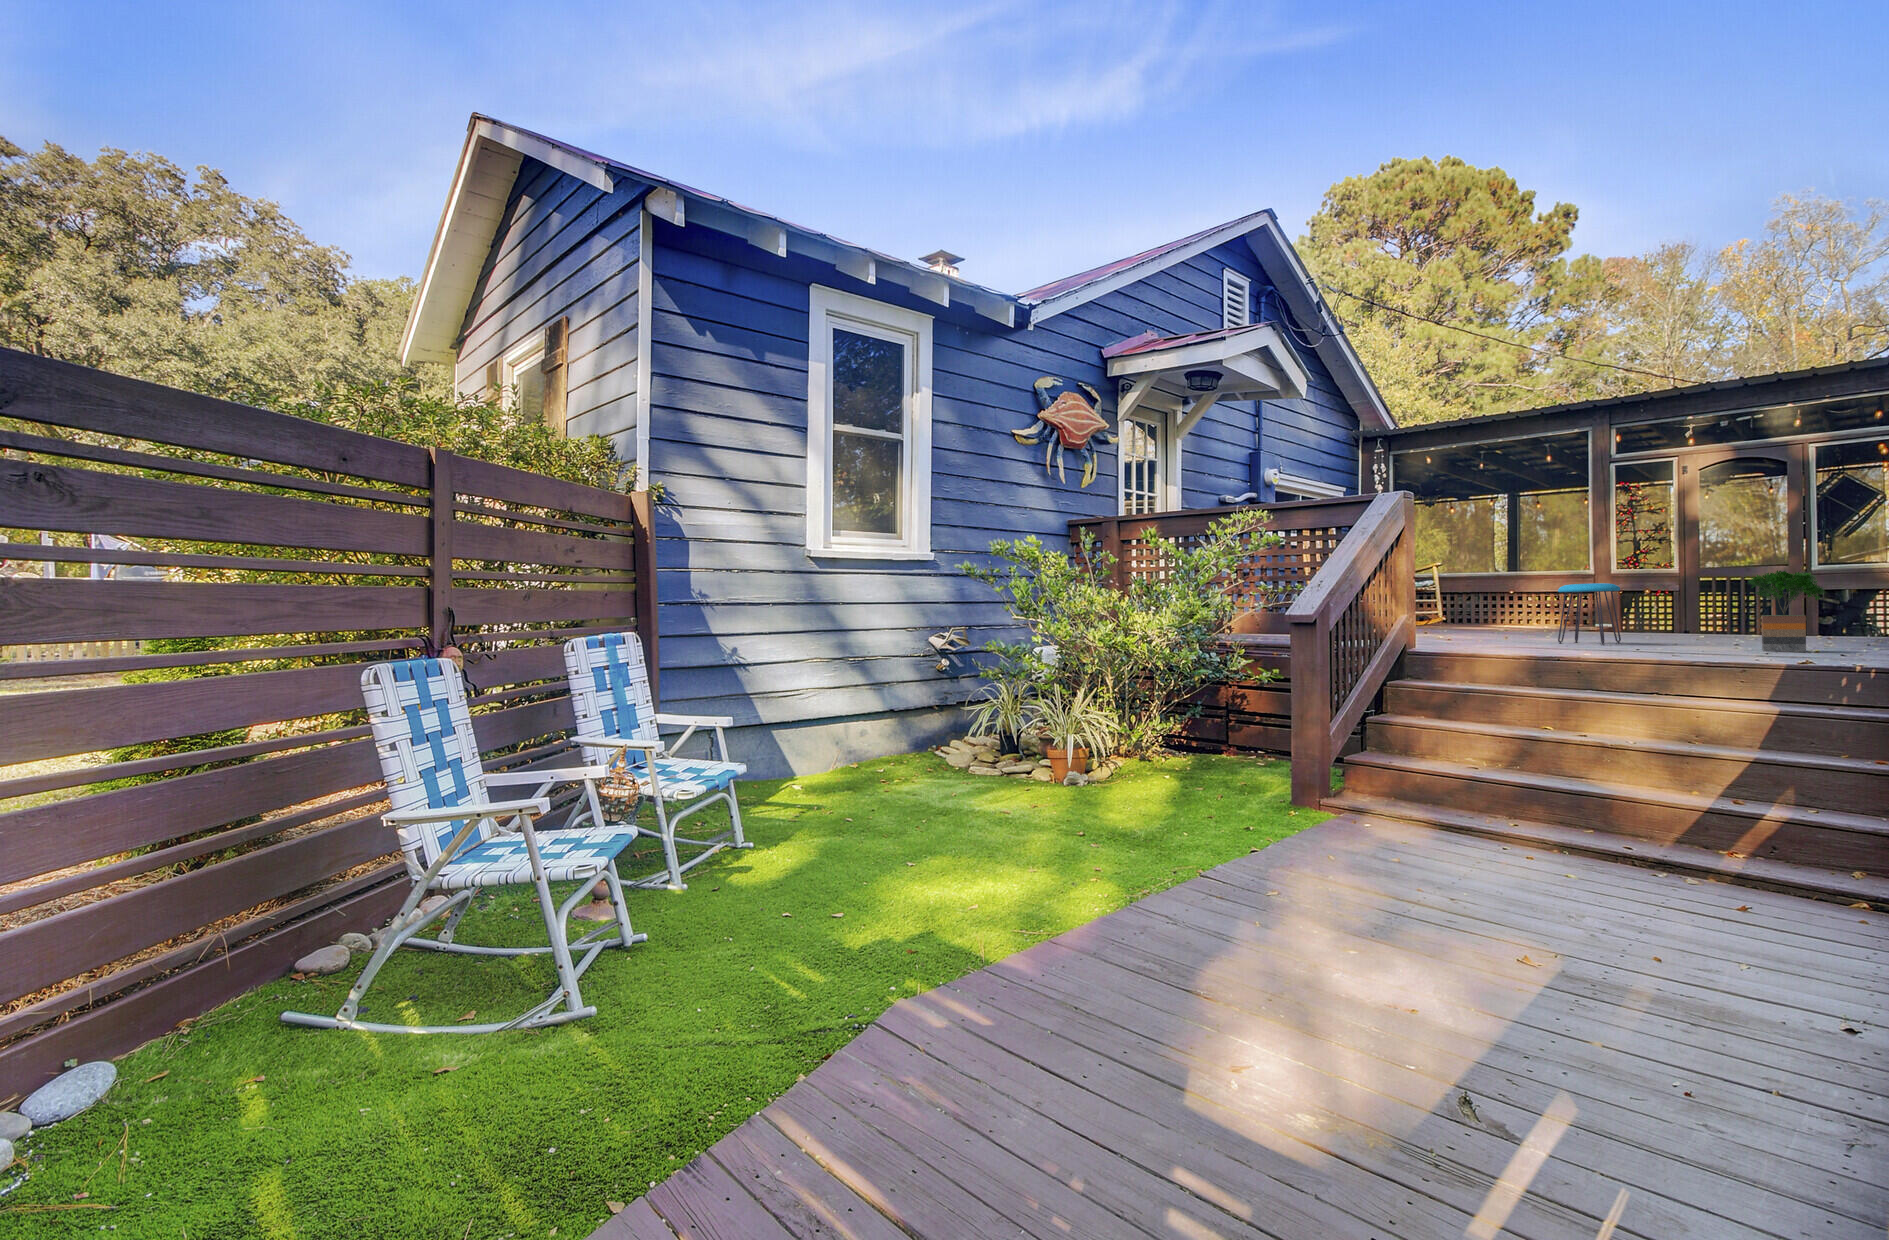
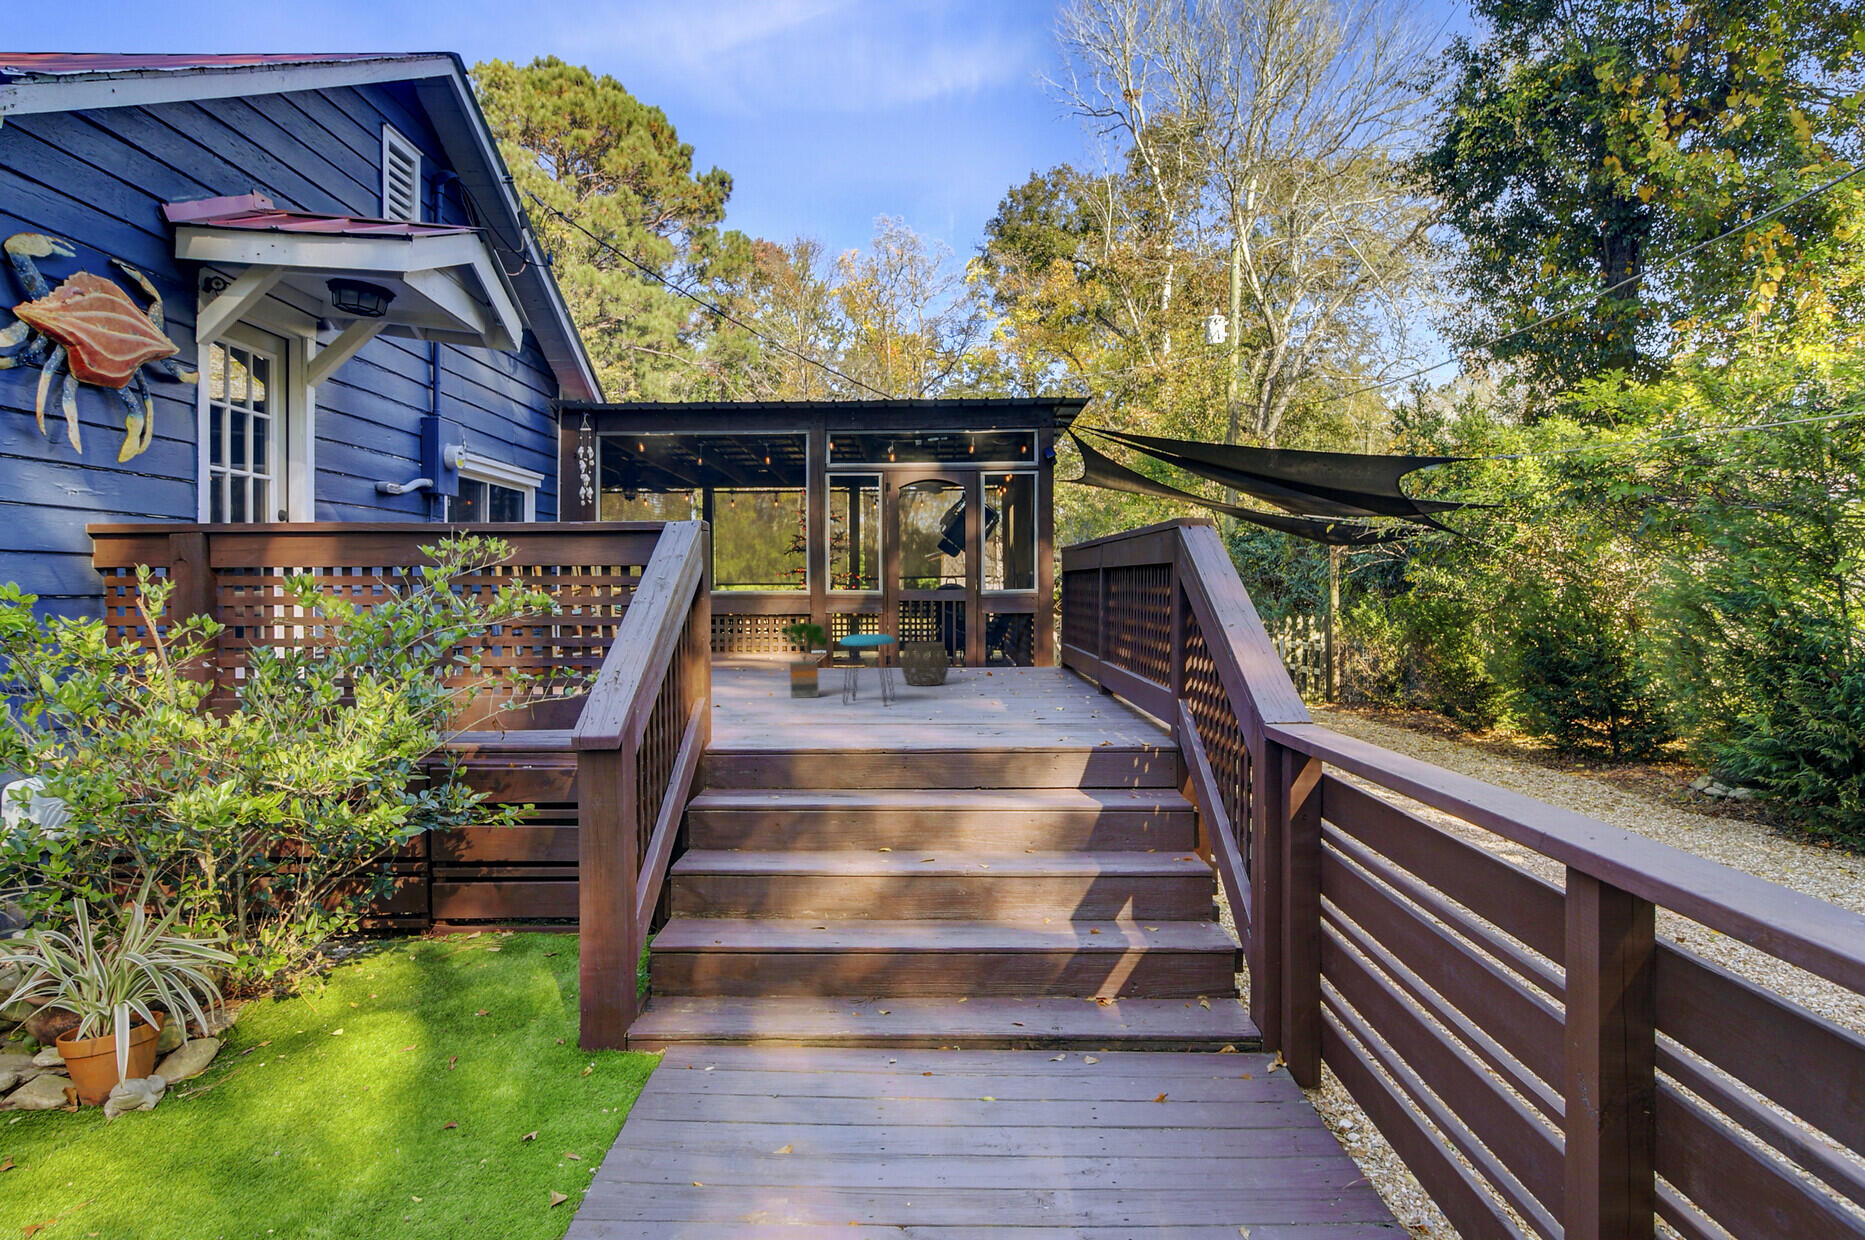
potted tree: present [1748,570,1824,652] -> present [780,622,829,698]
woven basket: none [1653,601,1715,641] -> present [901,642,949,686]

